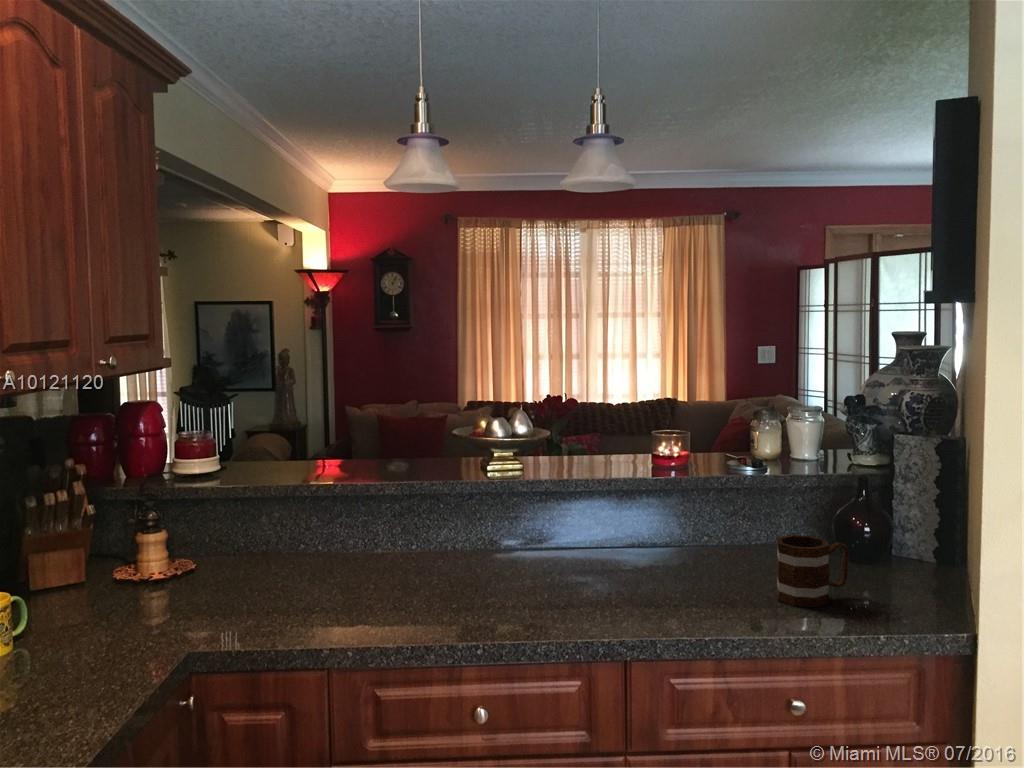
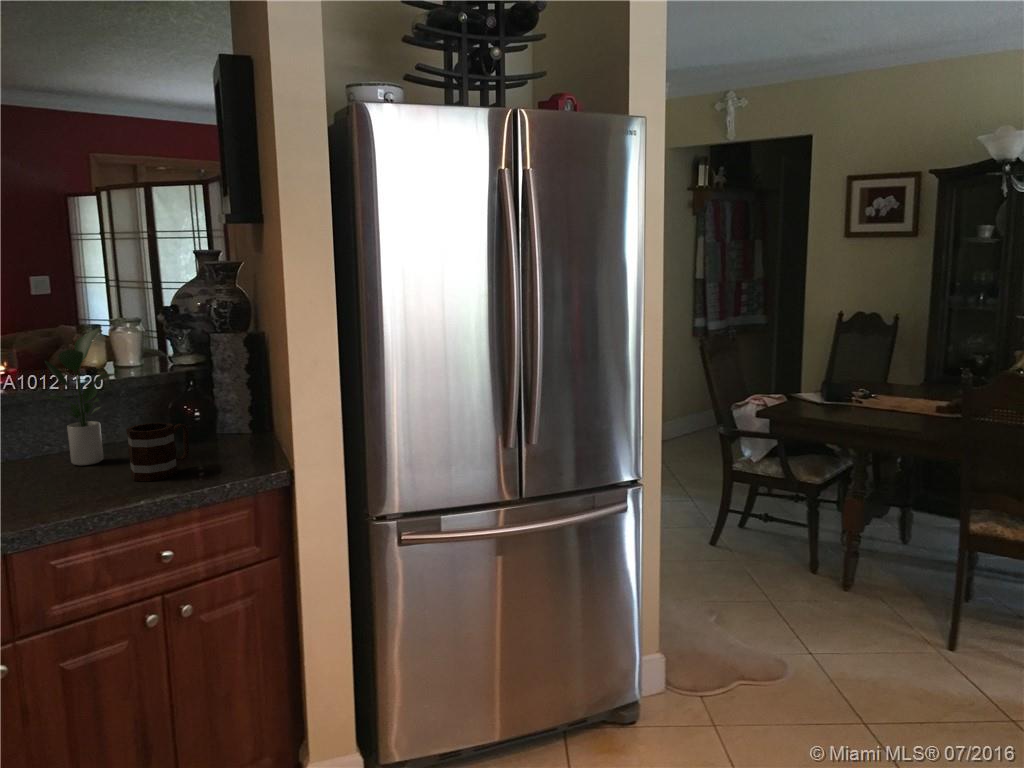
potted plant: none [702,416,786,564] -> present [42,328,116,466]

